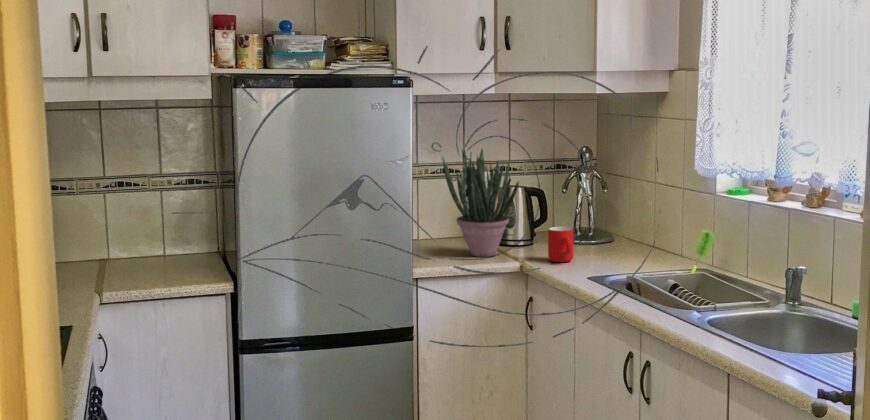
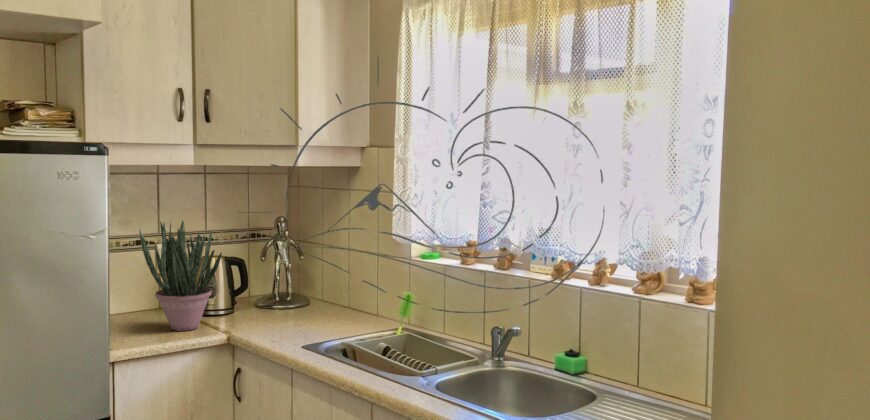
mug: present [548,227,573,262] -> none [254,295,279,331]

